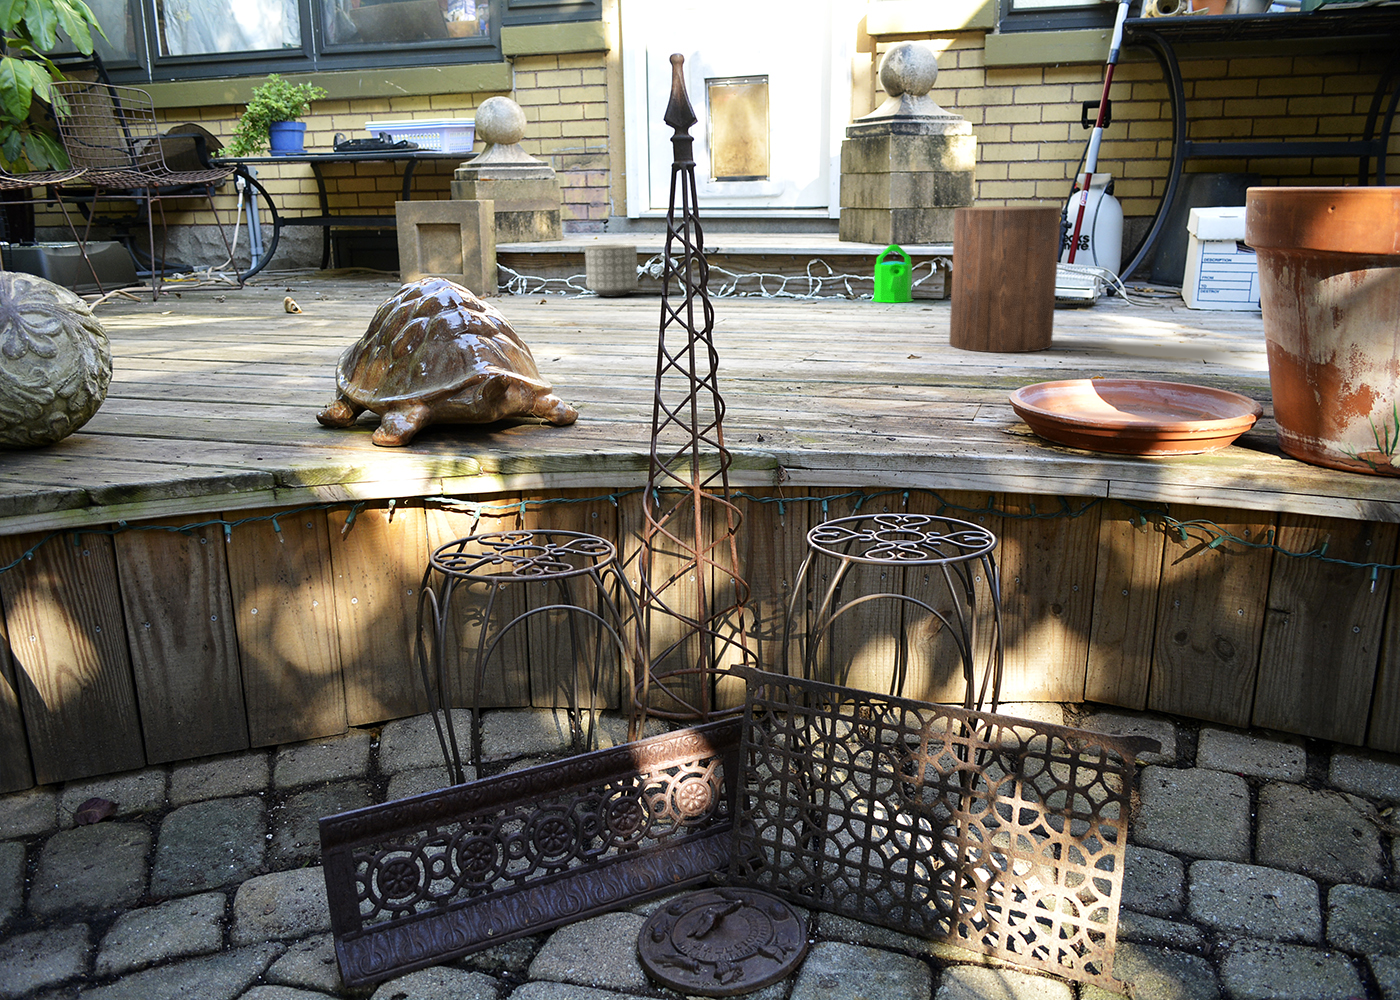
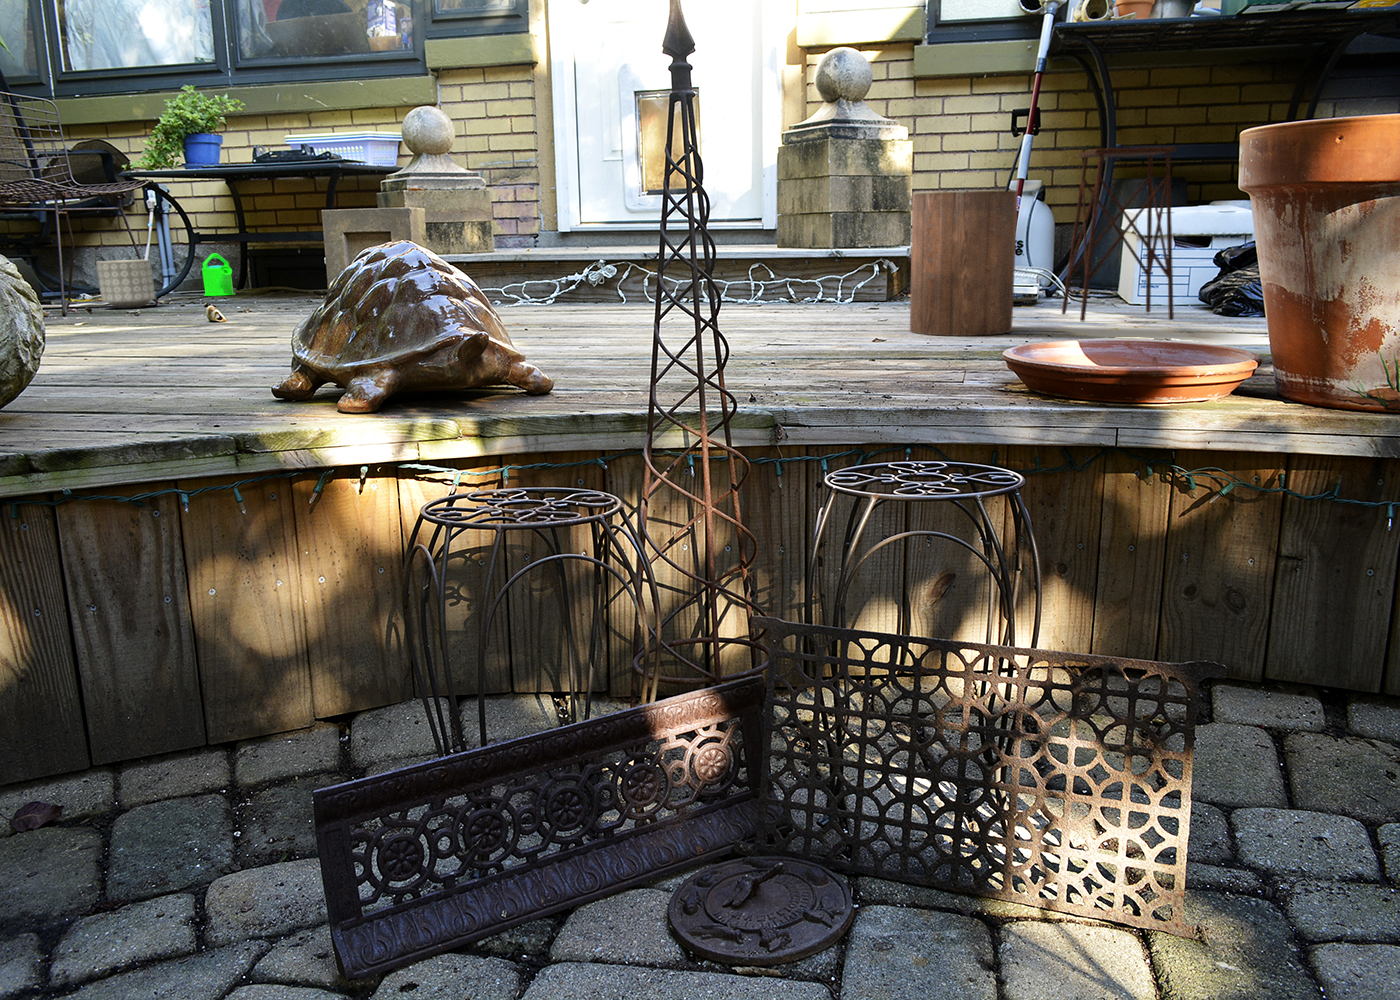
side table: none [1113,158,1232,334] -> present [1062,147,1176,321]
planter: present [585,244,638,297] -> present [96,260,155,308]
watering can: present [872,245,913,303] -> present [202,253,236,296]

